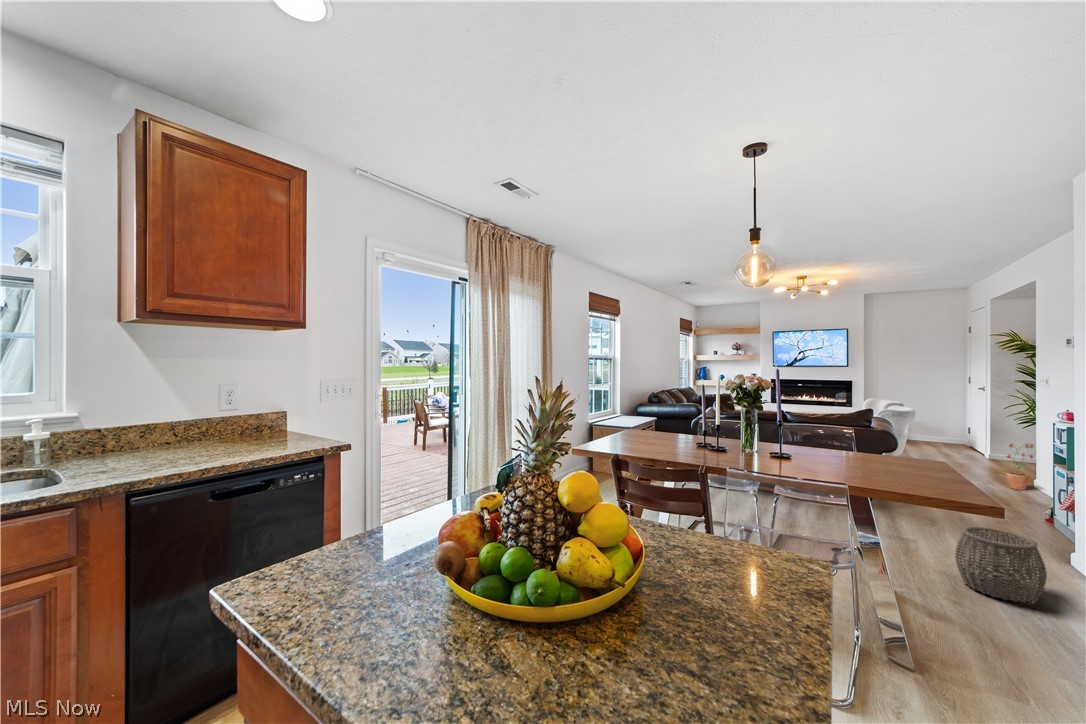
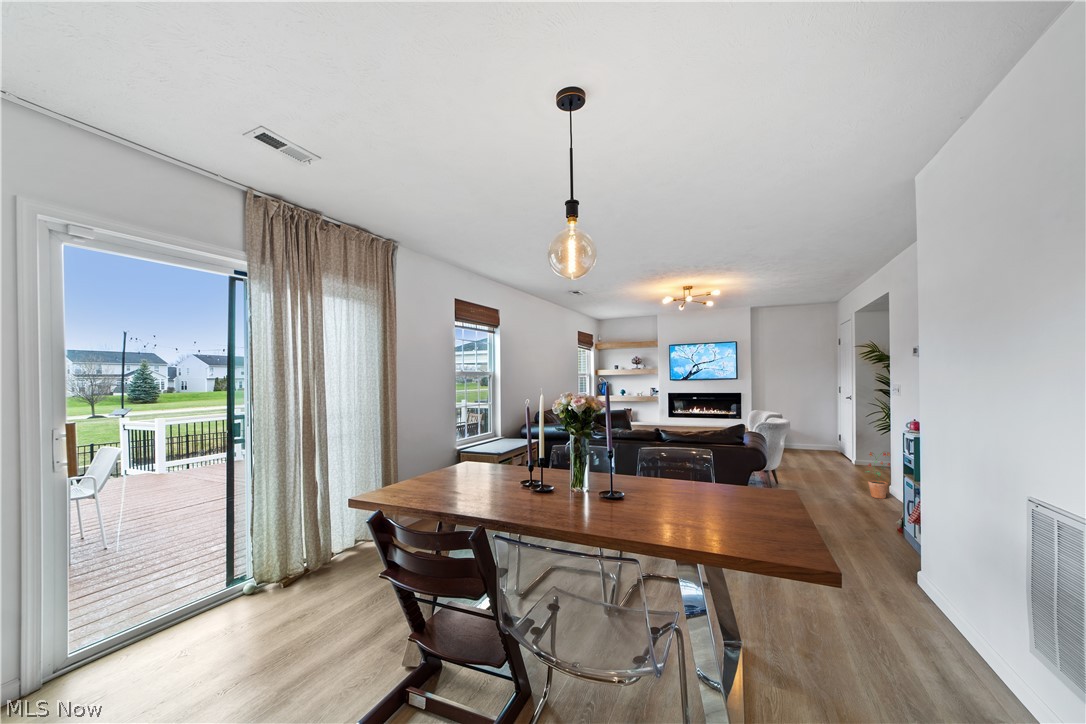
woven basket: present [955,527,1047,603] -> none [800,555,890,649]

